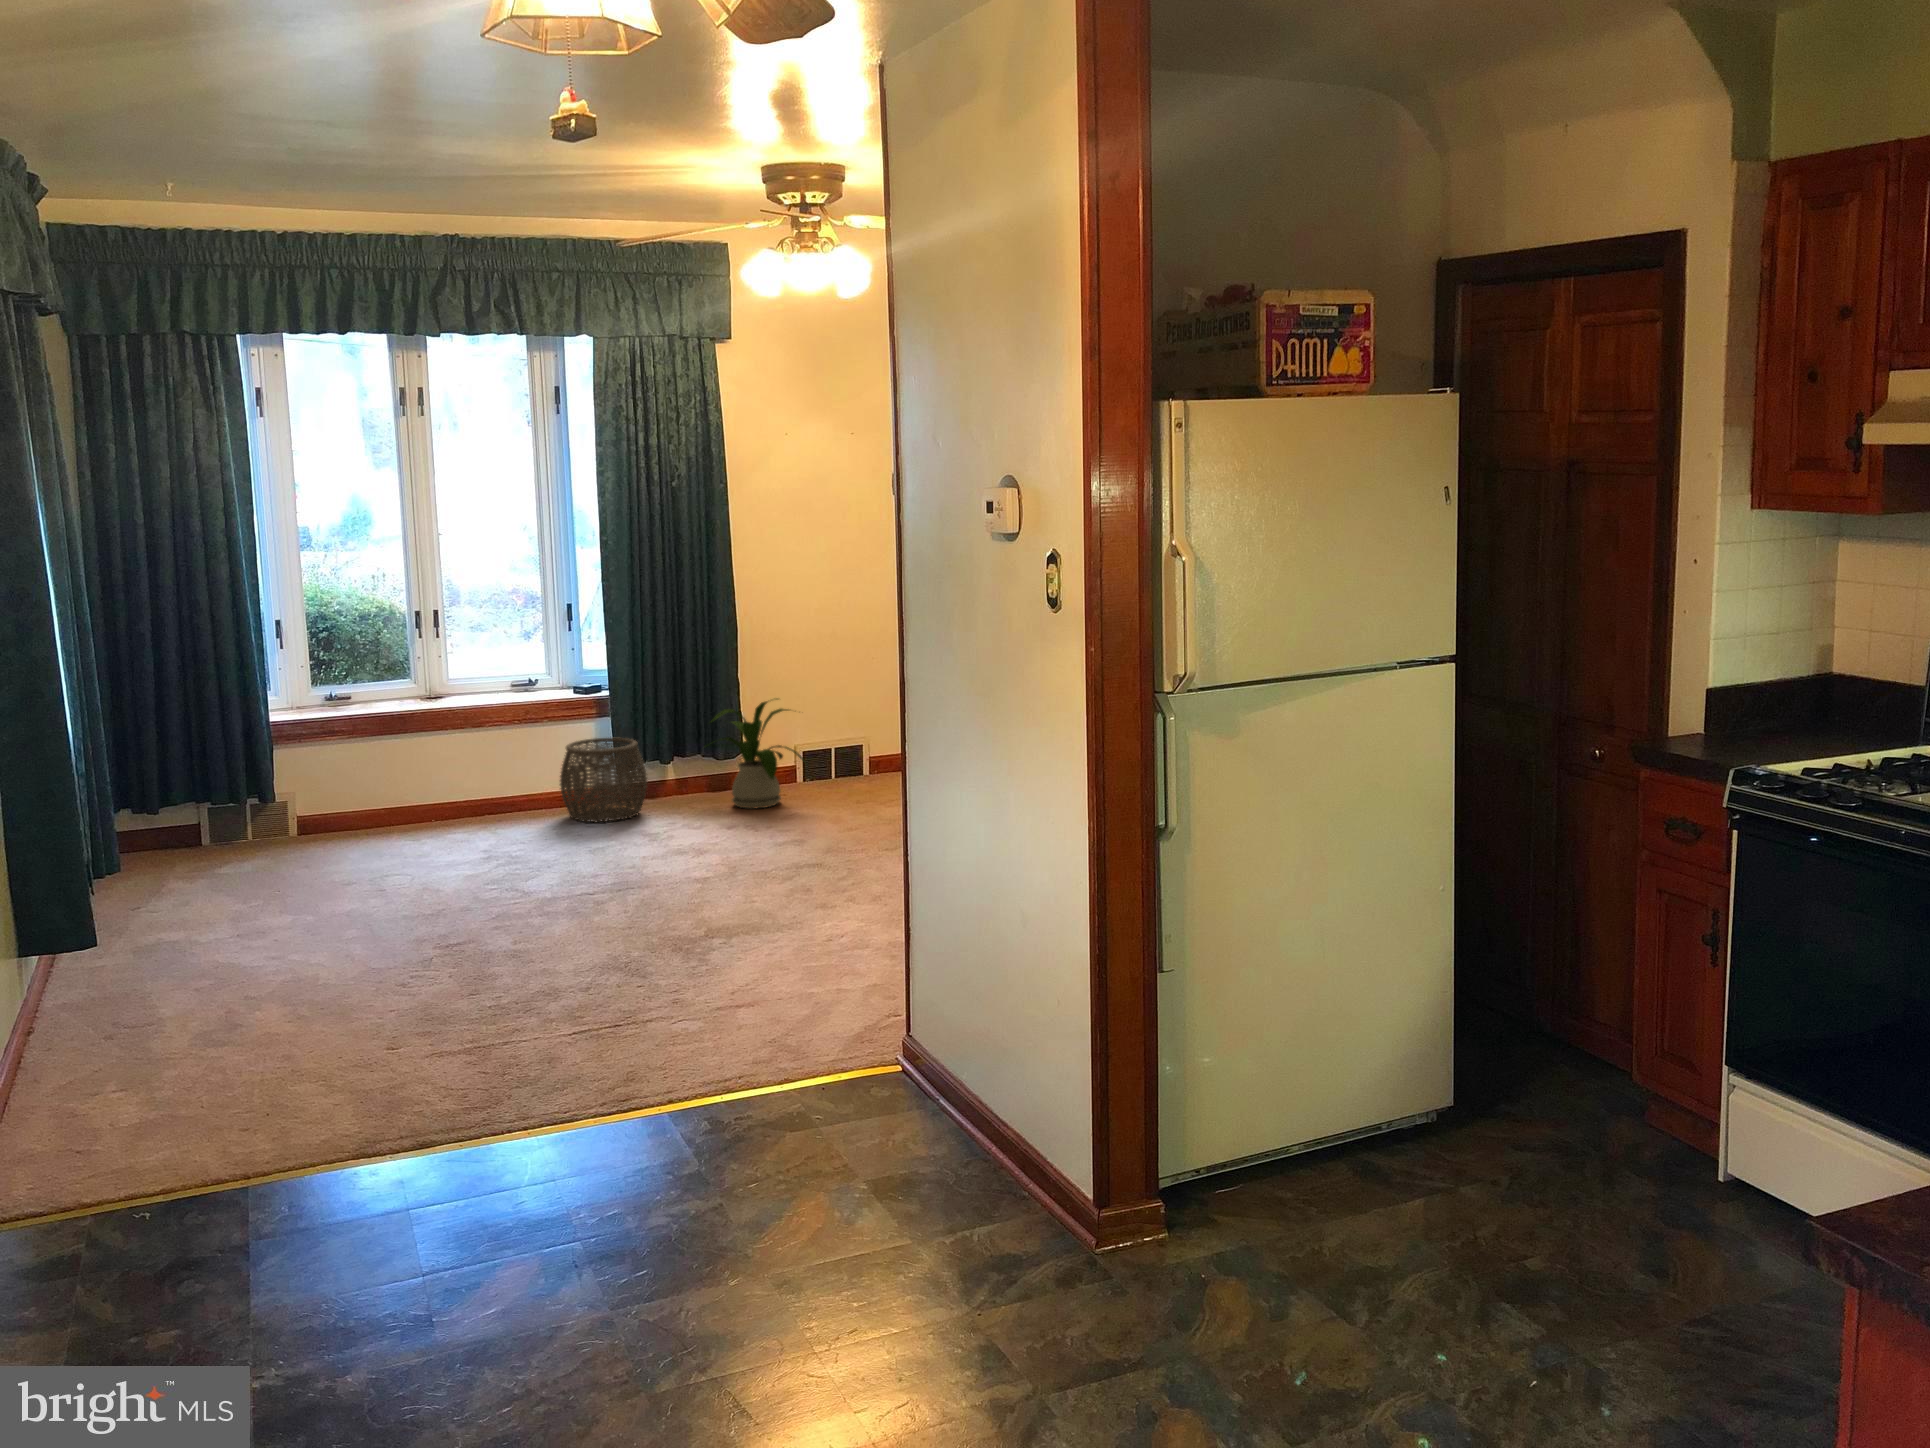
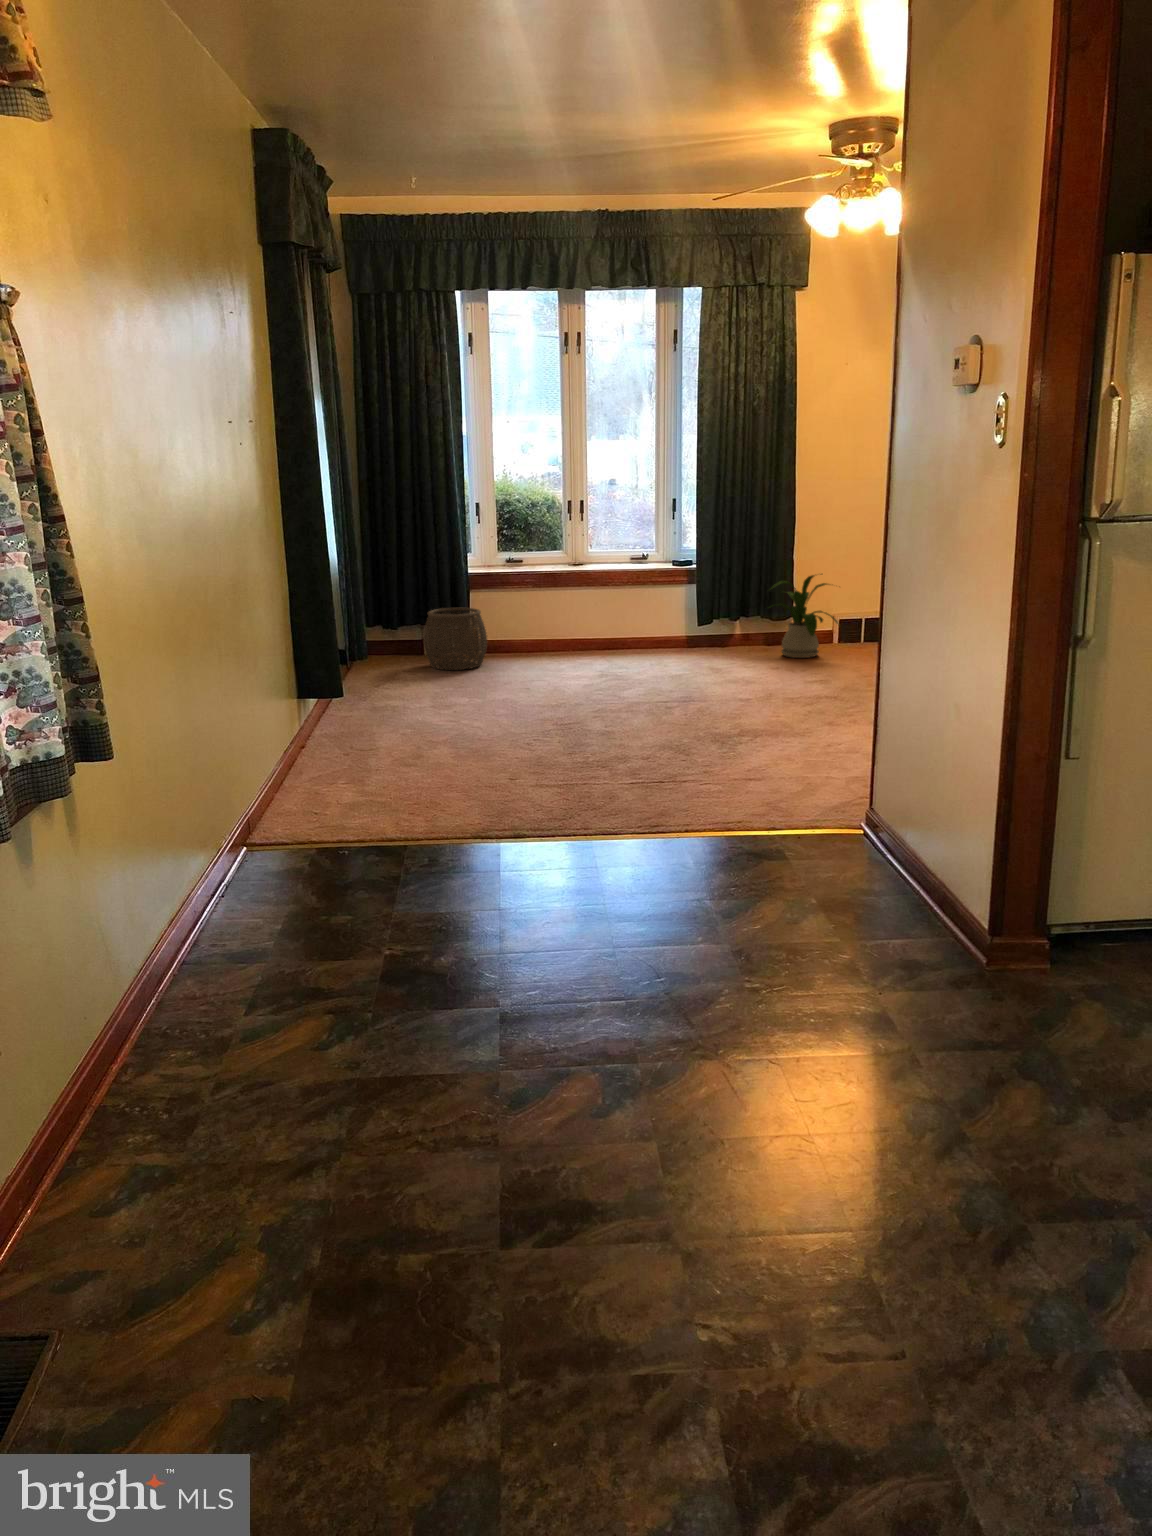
woven basket: present [560,738,647,822] -> present [423,608,487,670]

